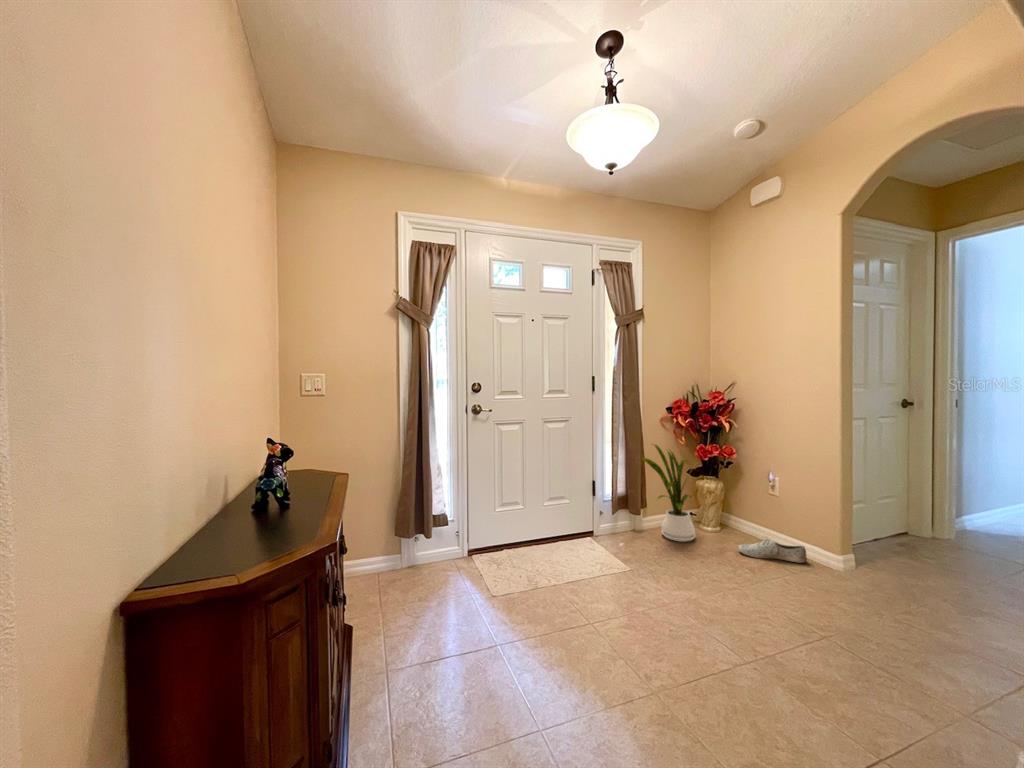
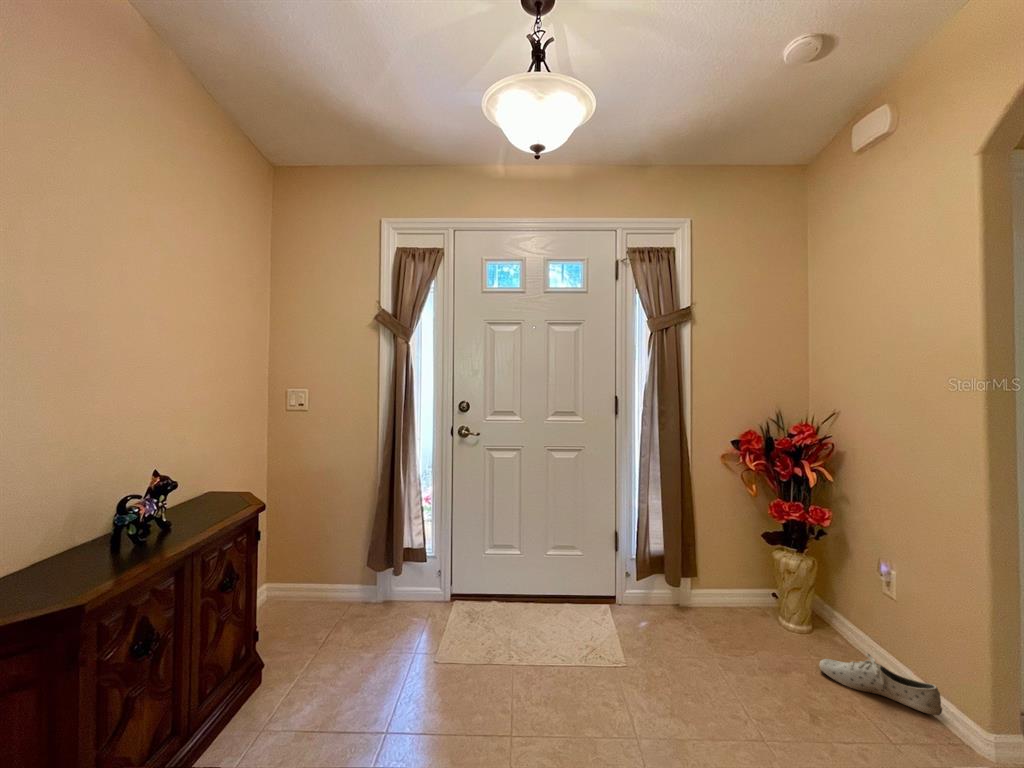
house plant: present [641,444,696,542] -> none [680,490,767,636]

